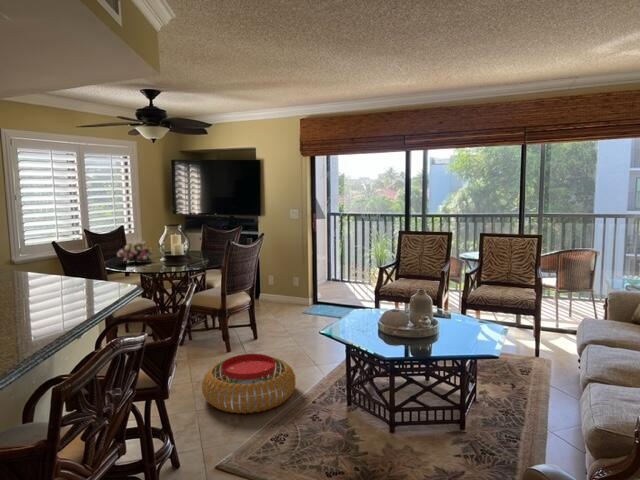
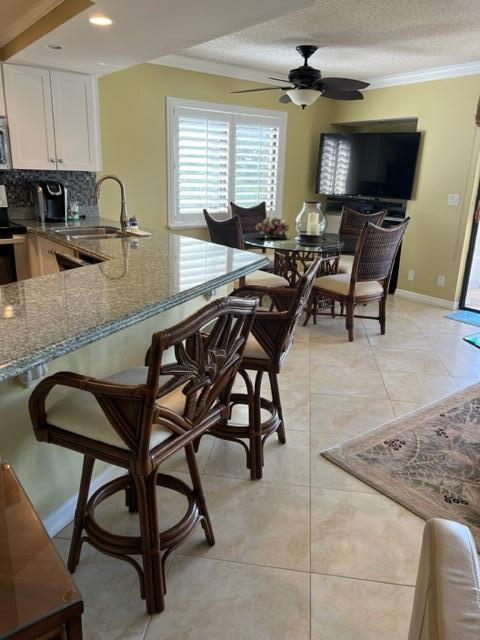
pouf: present [202,354,296,414] -> none [318,346,423,410]

